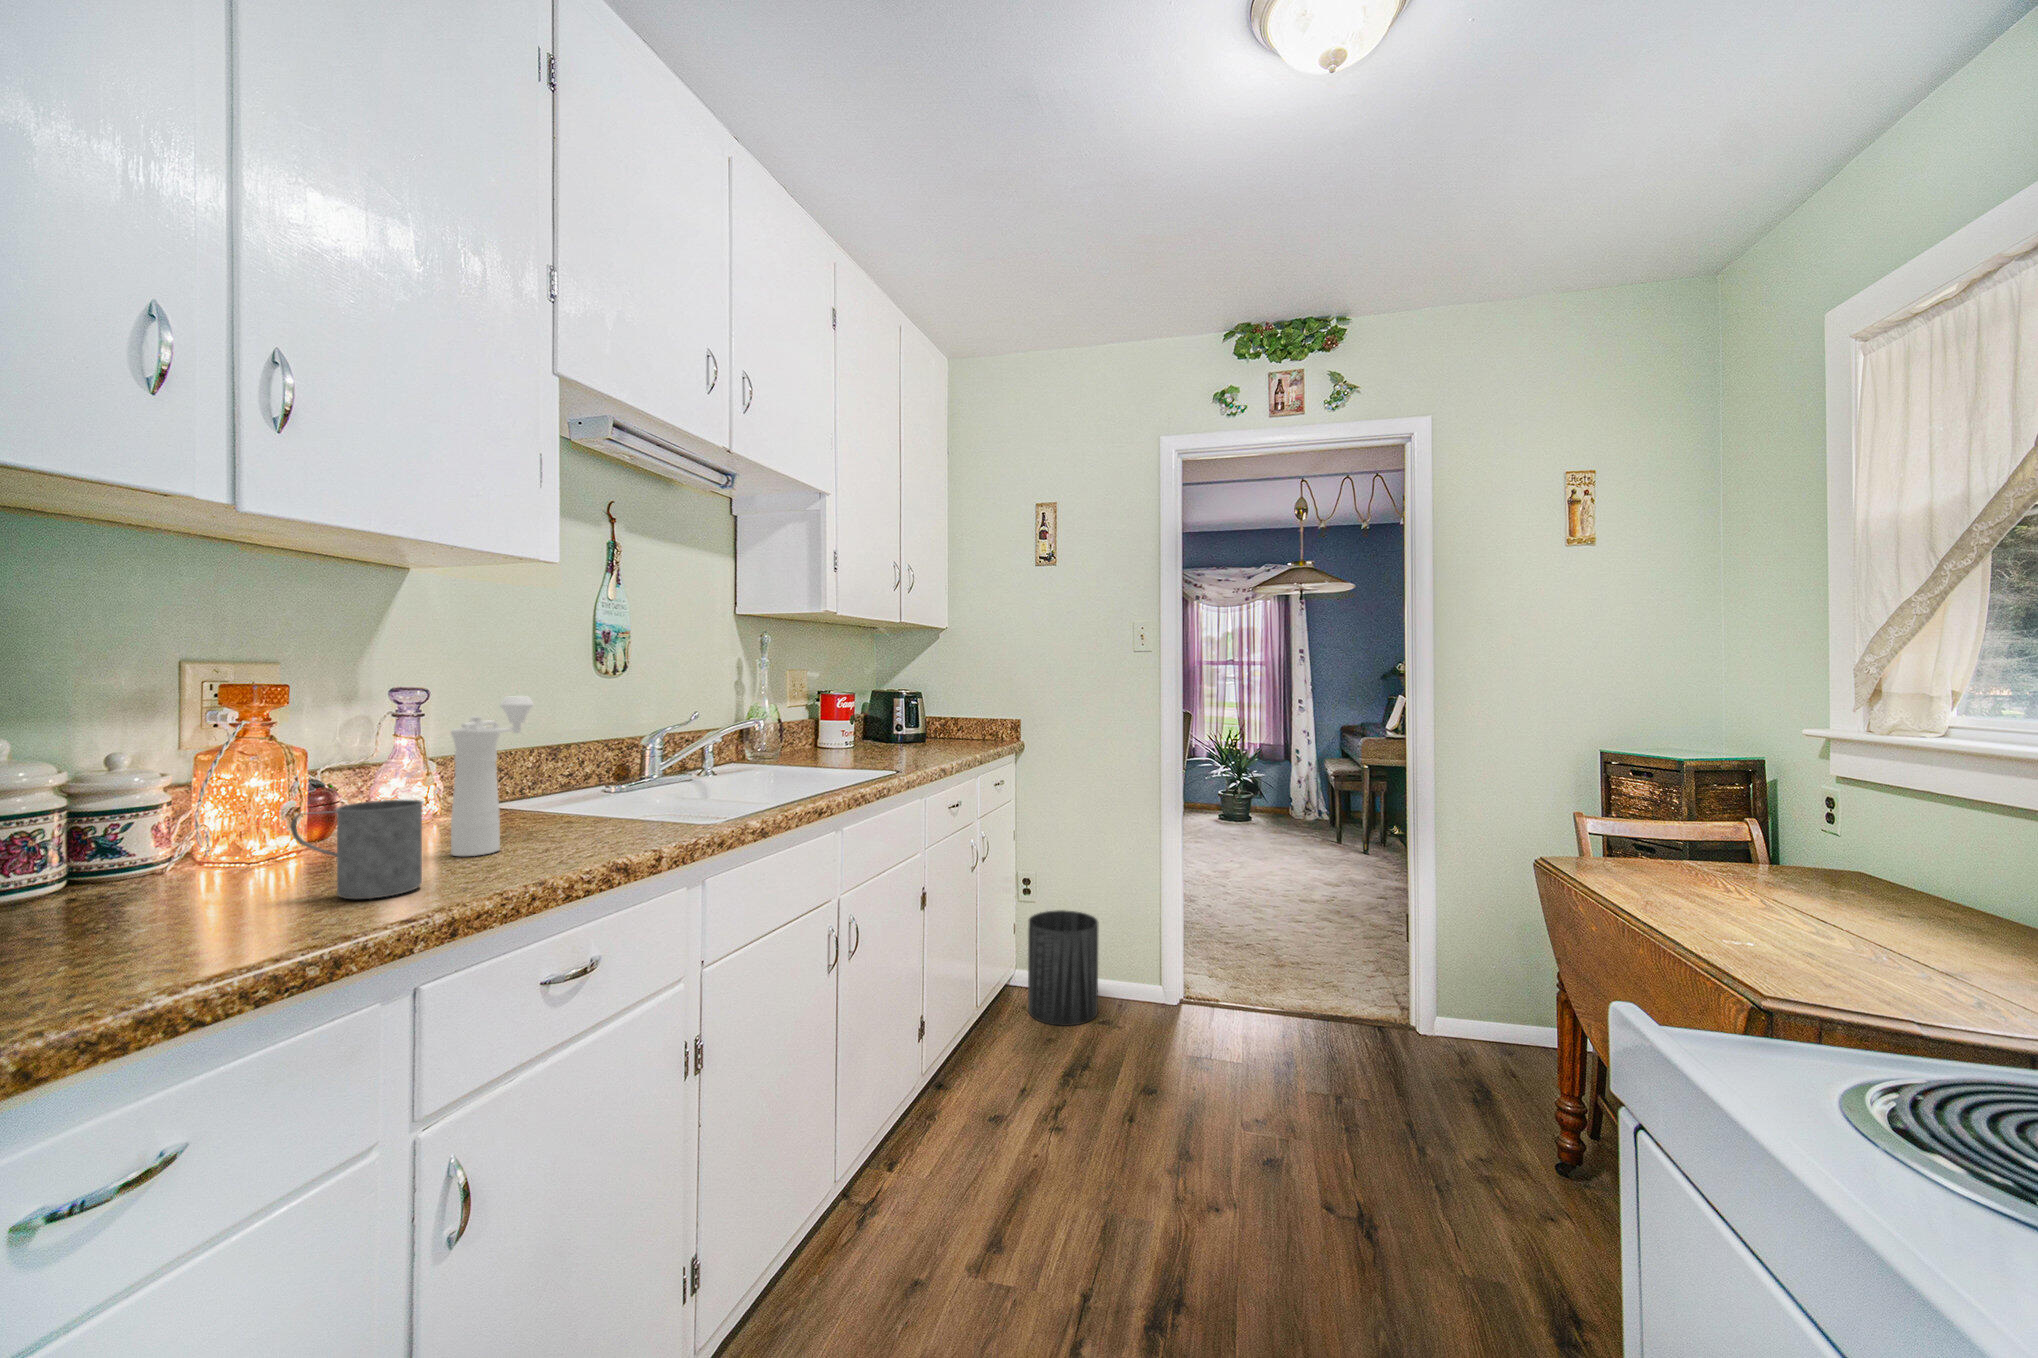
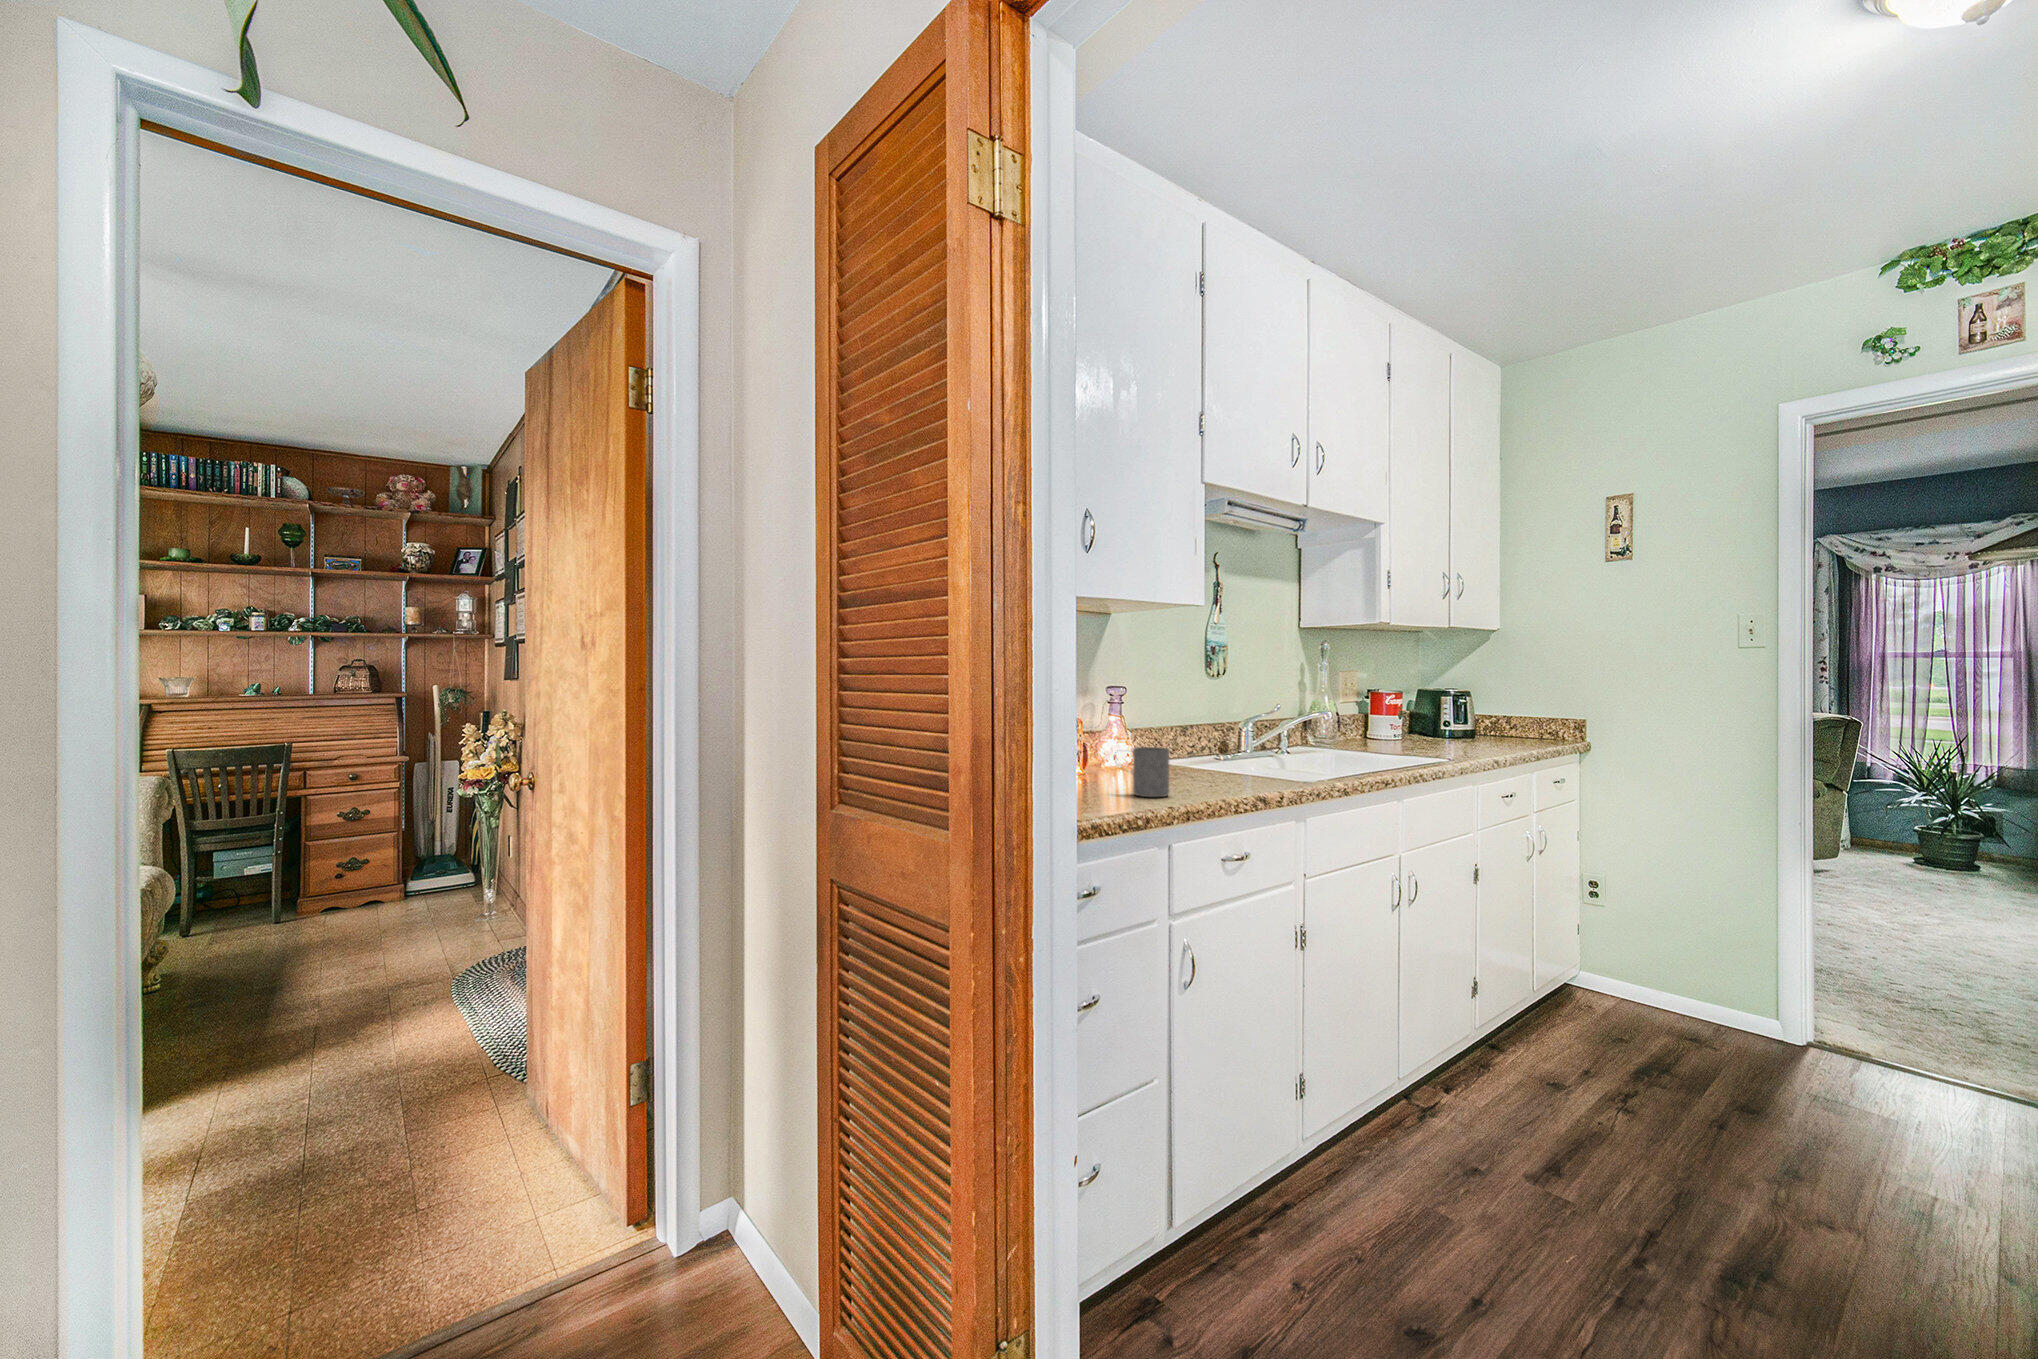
pepper mill: present [451,696,533,856] -> none [1165,691,1201,785]
trash can: present [1028,910,1098,1026] -> none [1591,917,1684,1038]

